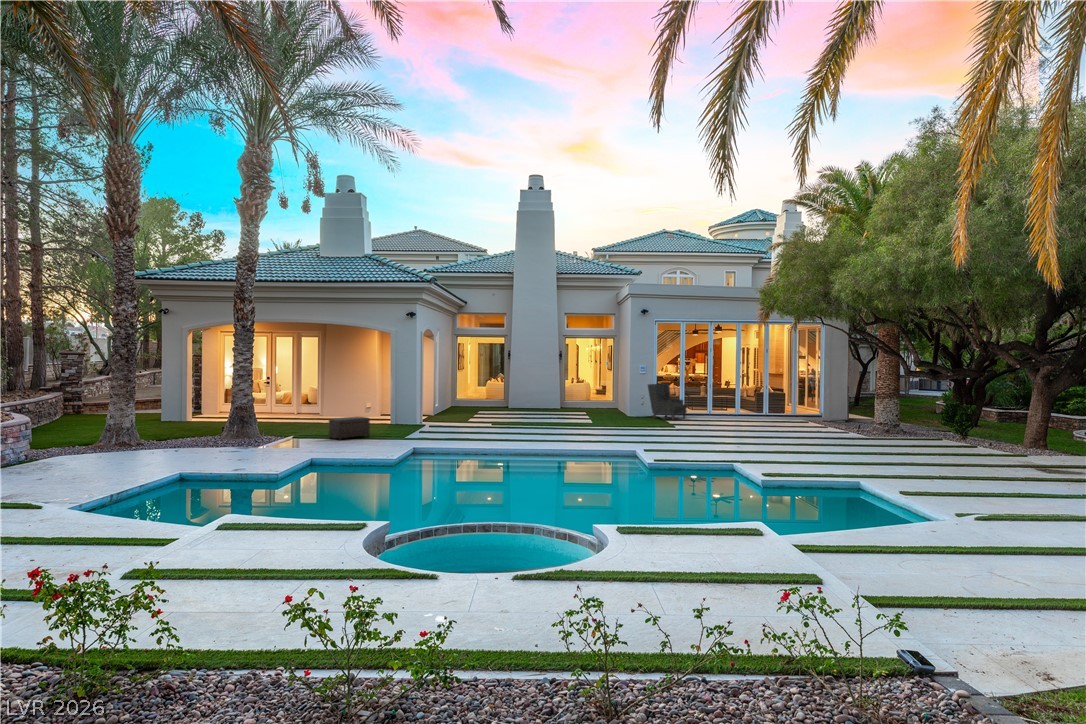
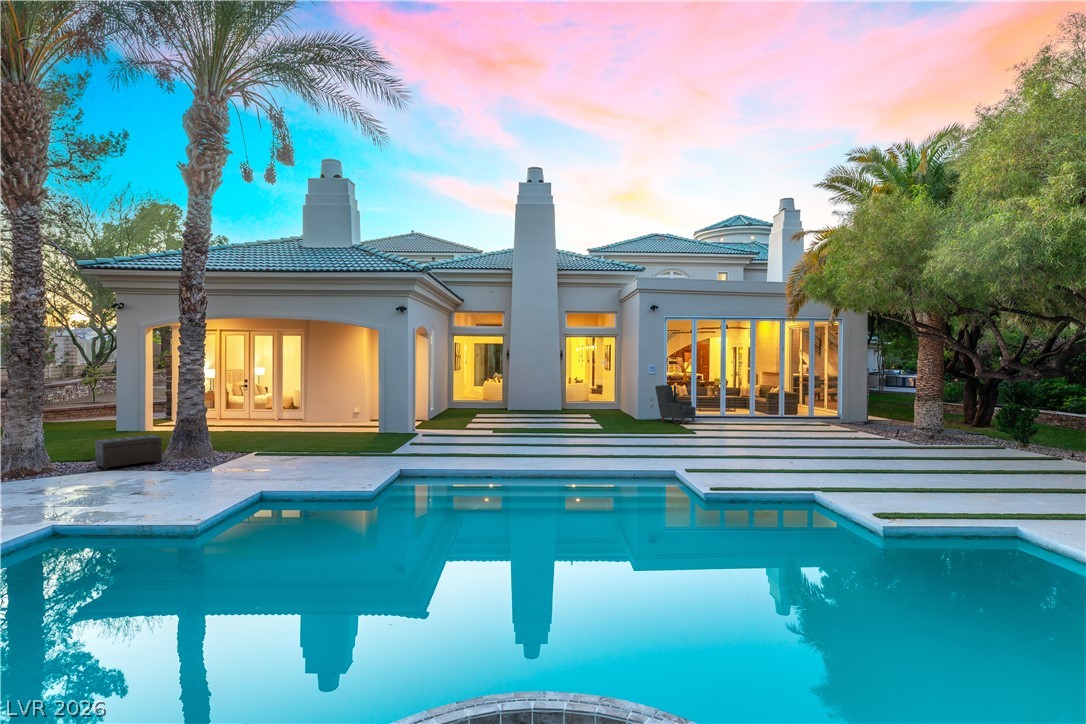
ottoman: present [329,417,370,440] -> present [95,435,162,471]

